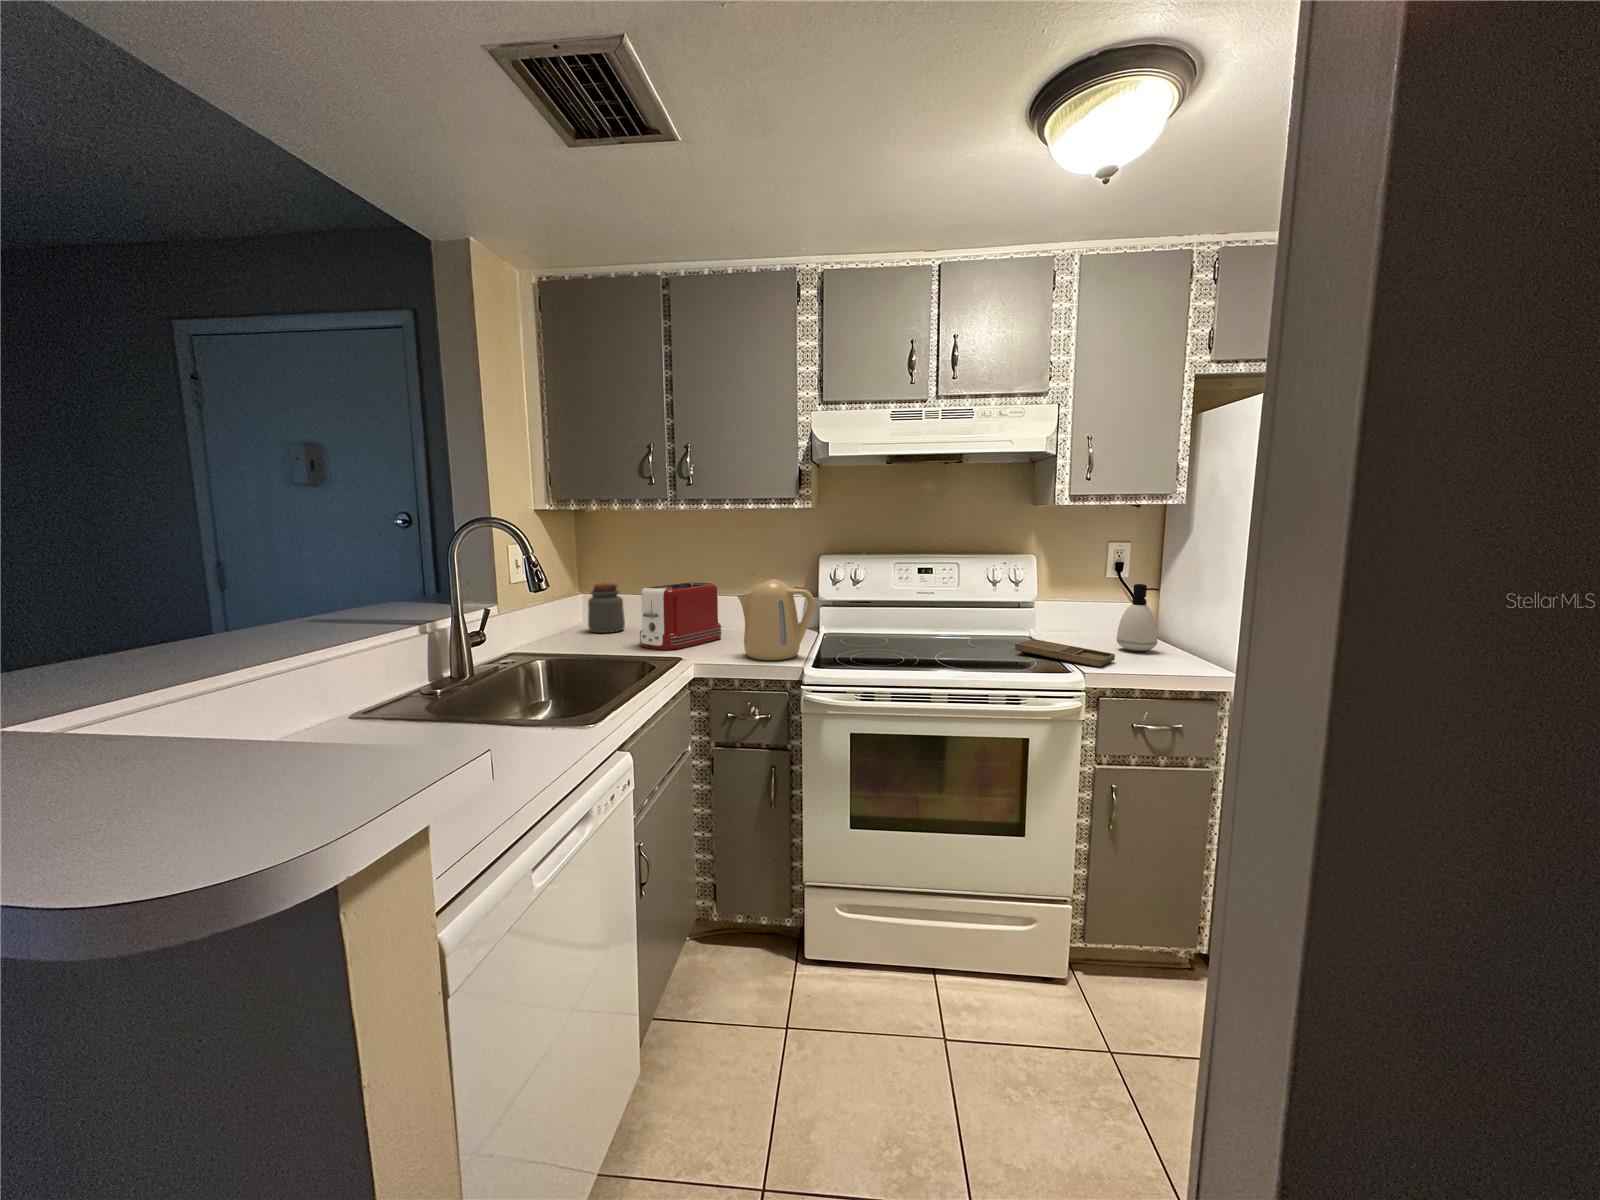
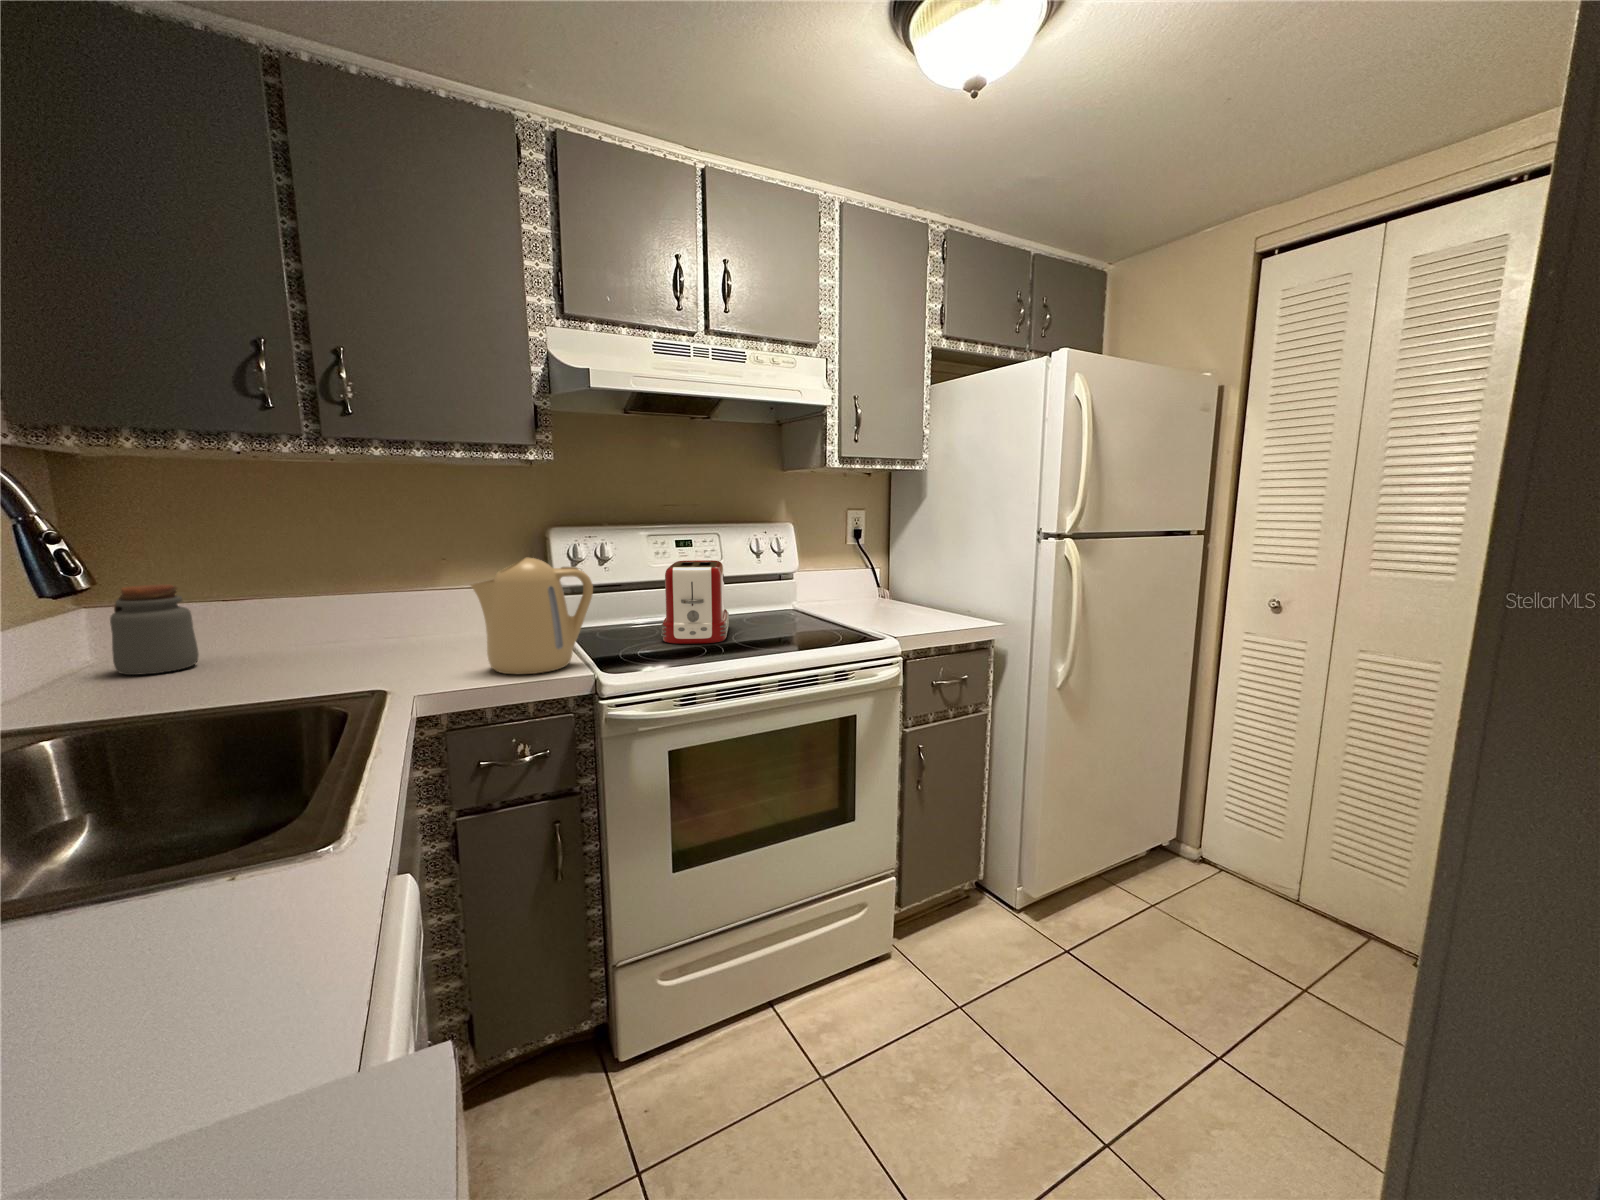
toaster: present [640,582,722,650] -> present [661,560,729,644]
soap dispenser: present [1117,584,1159,651] -> none [875,548,913,615]
tray: present [1015,639,1115,667] -> none [804,612,896,632]

